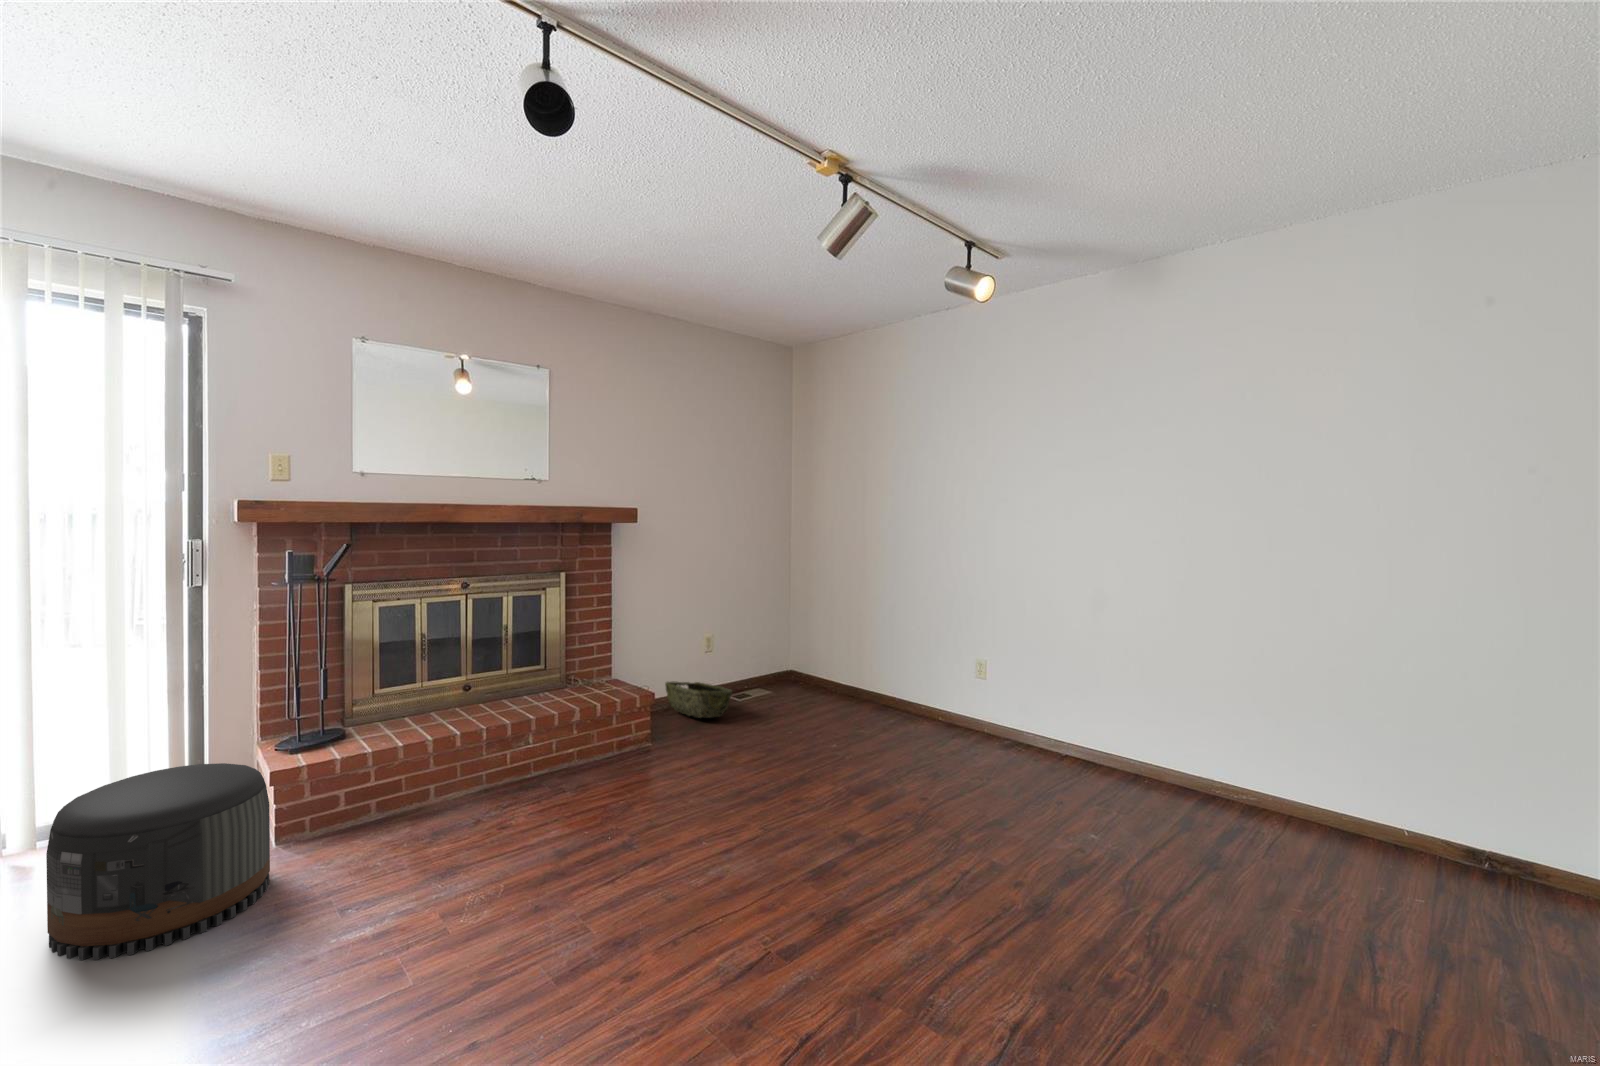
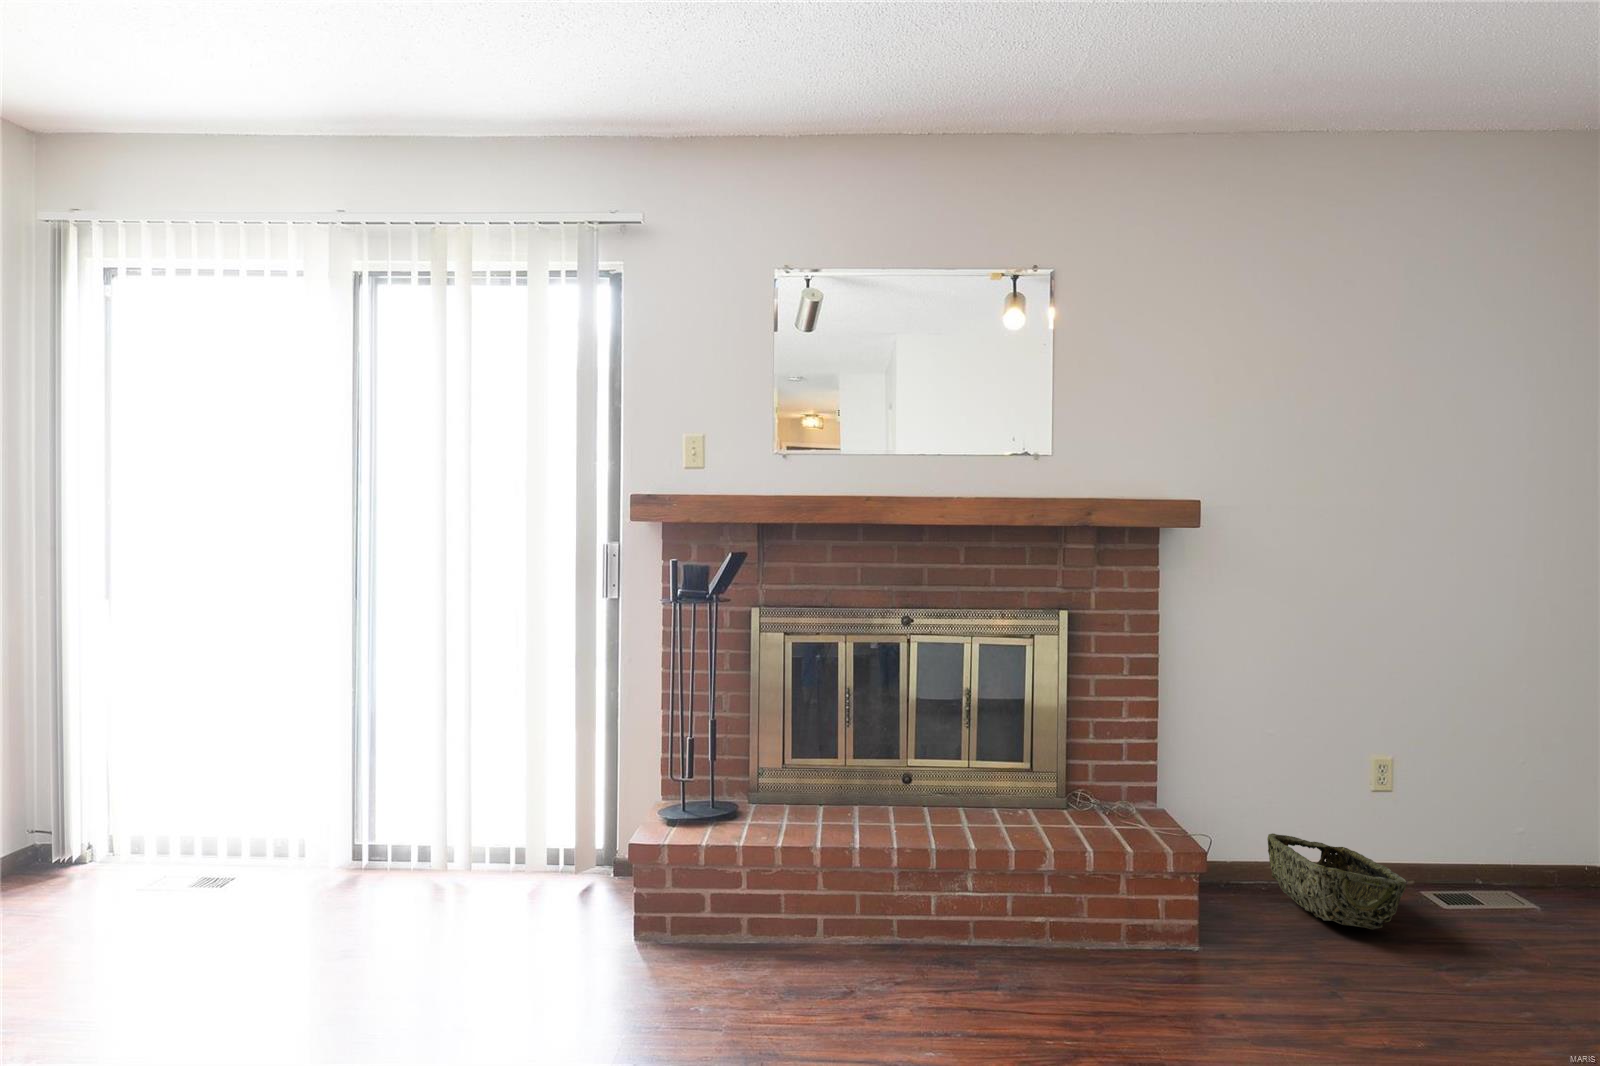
pouf: present [46,763,270,960] -> none [398,813,599,1026]

